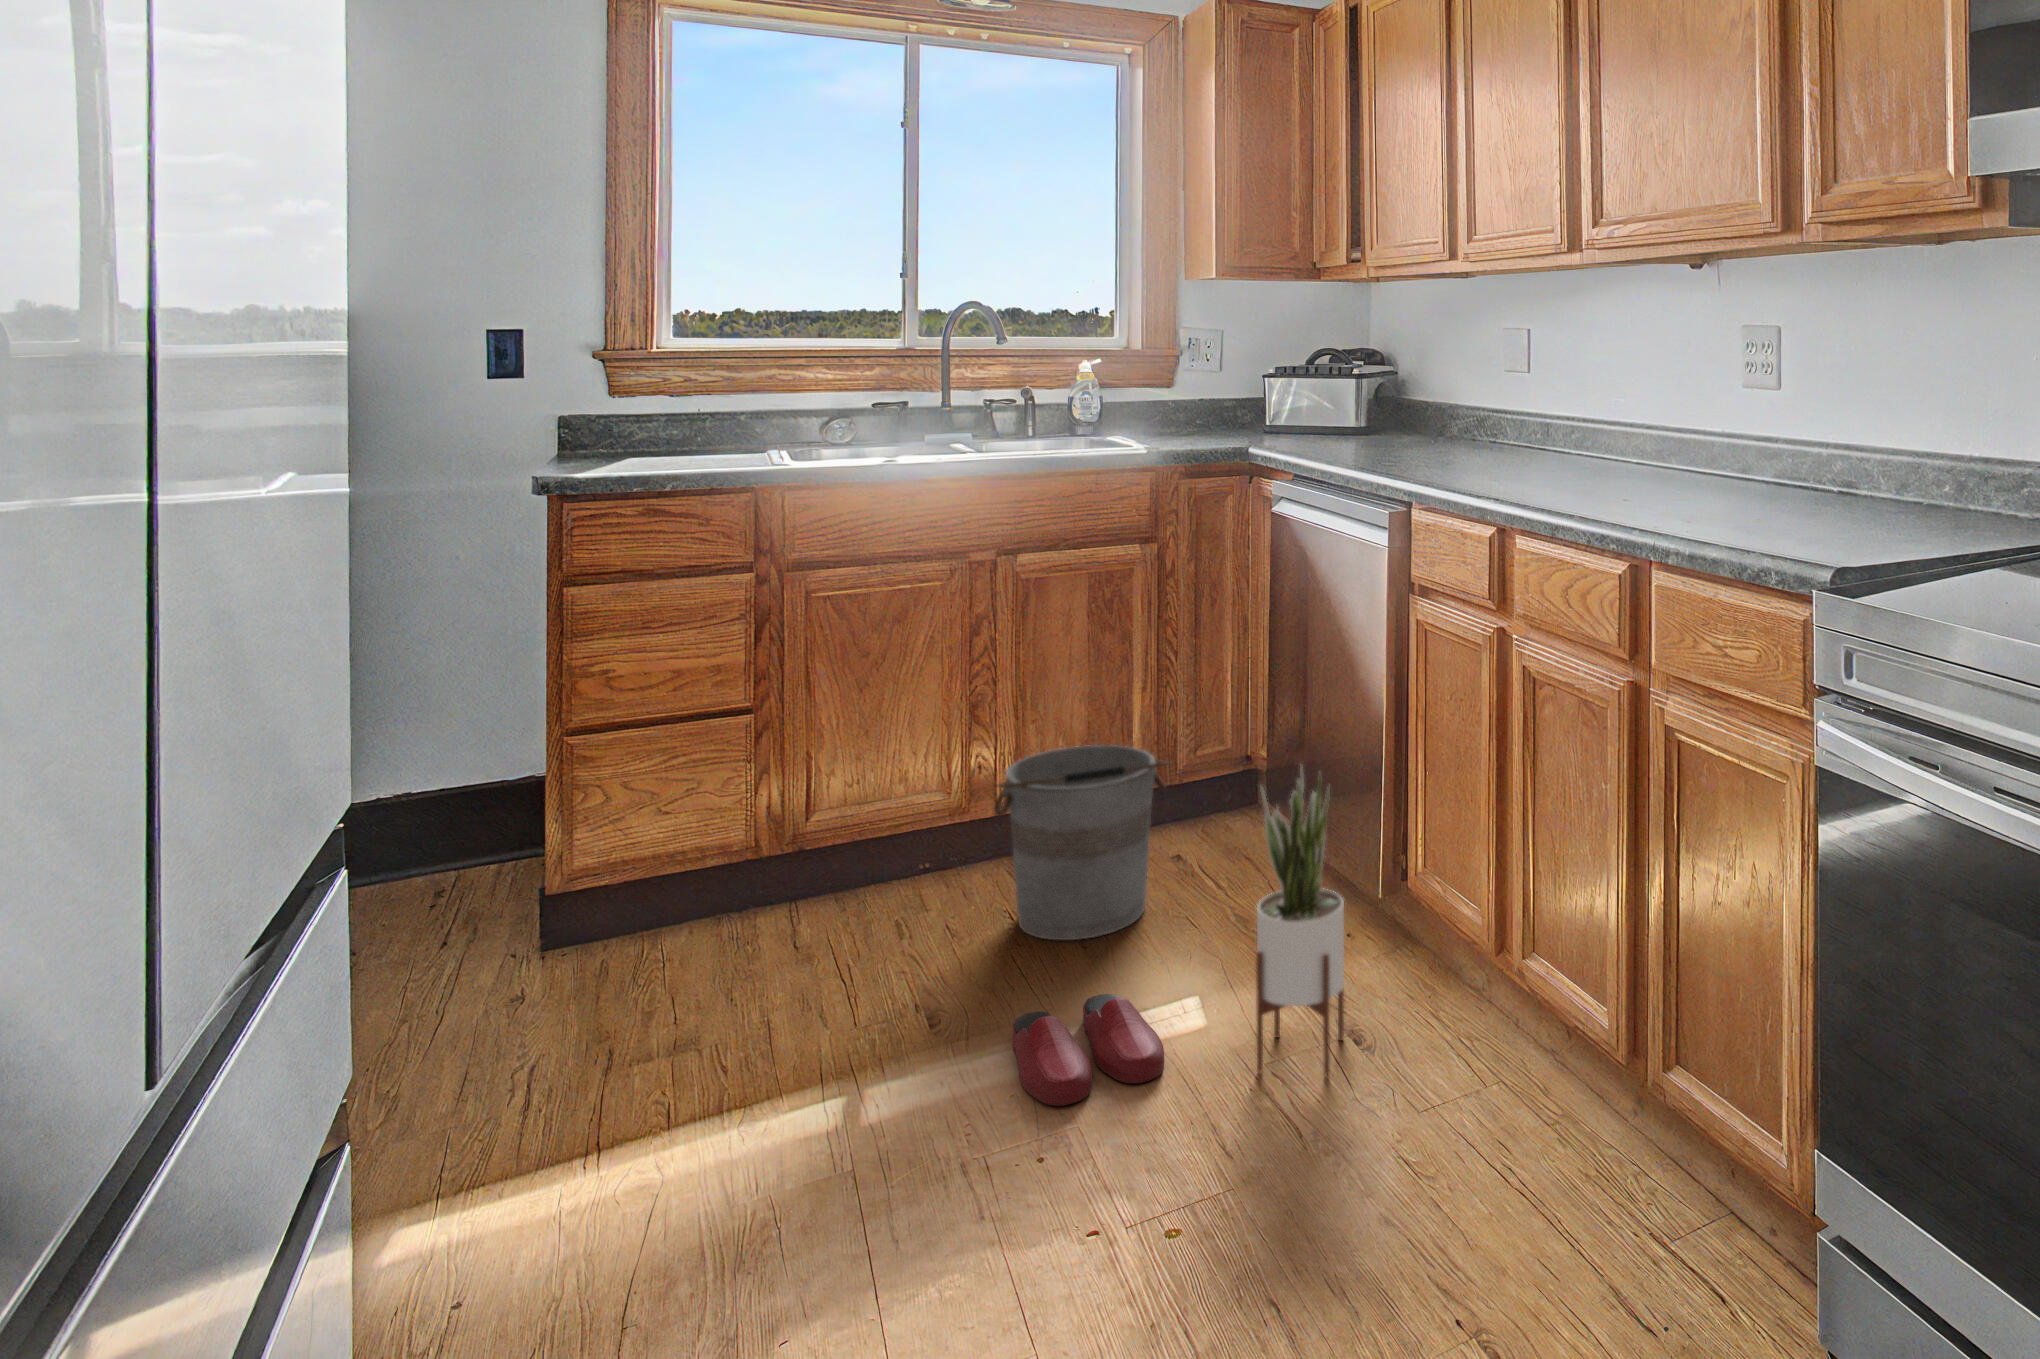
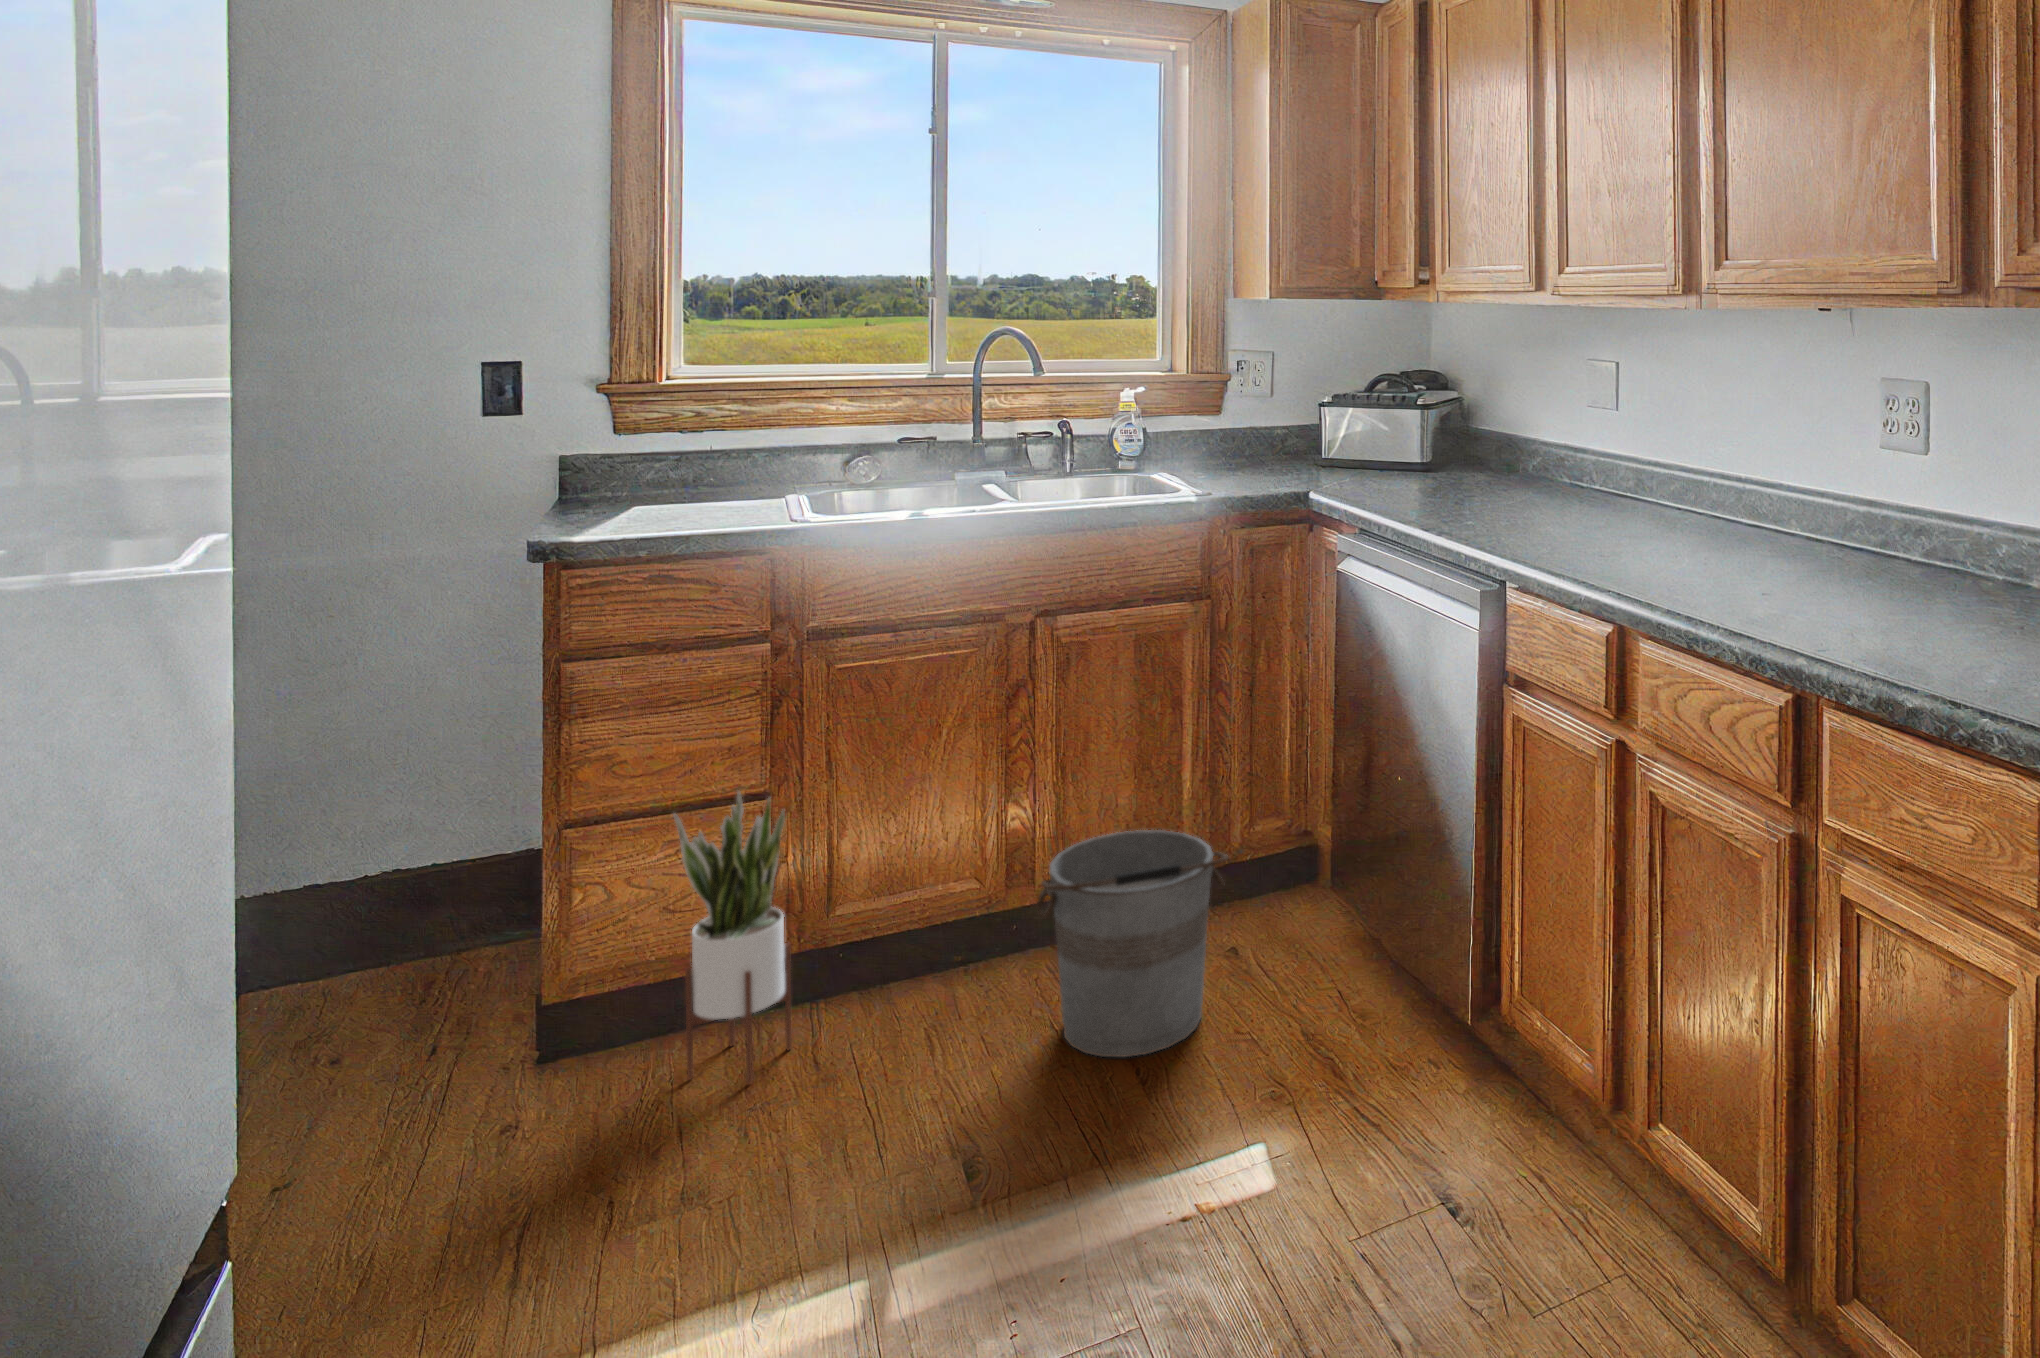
potted plant: present [1256,766,1344,1075] -> present [673,792,792,1084]
slippers: present [1013,994,1164,1106] -> none [1064,1137,1236,1291]

